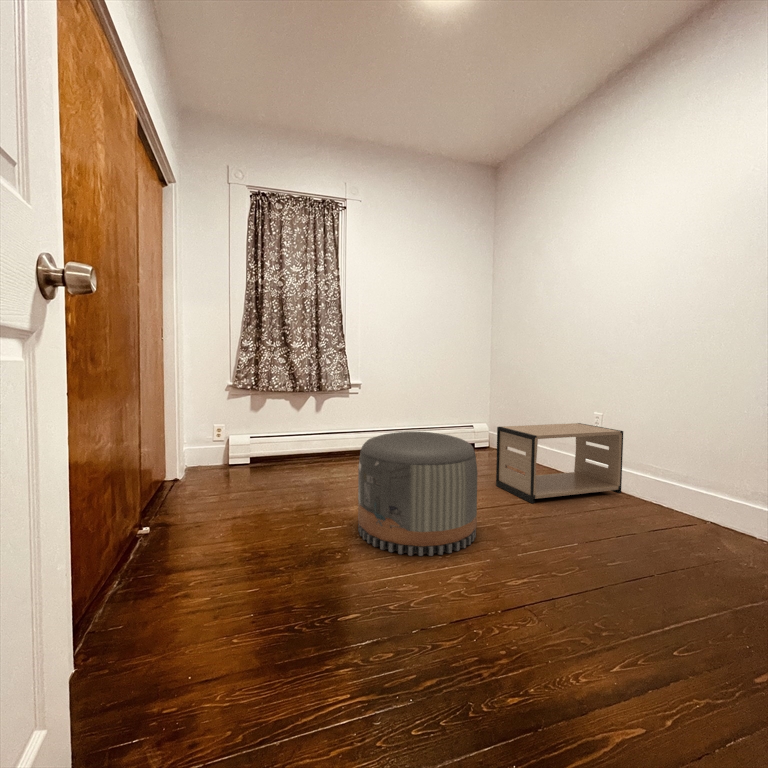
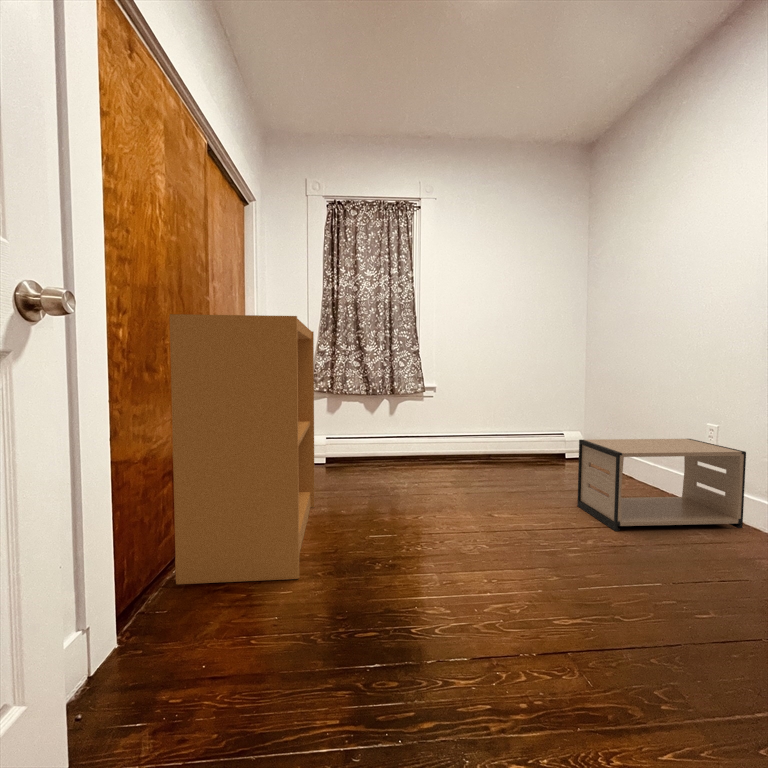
bookshelf: none [113,295,260,597] -> present [170,314,315,584]
pouf: present [358,432,478,556] -> none [407,444,537,581]

